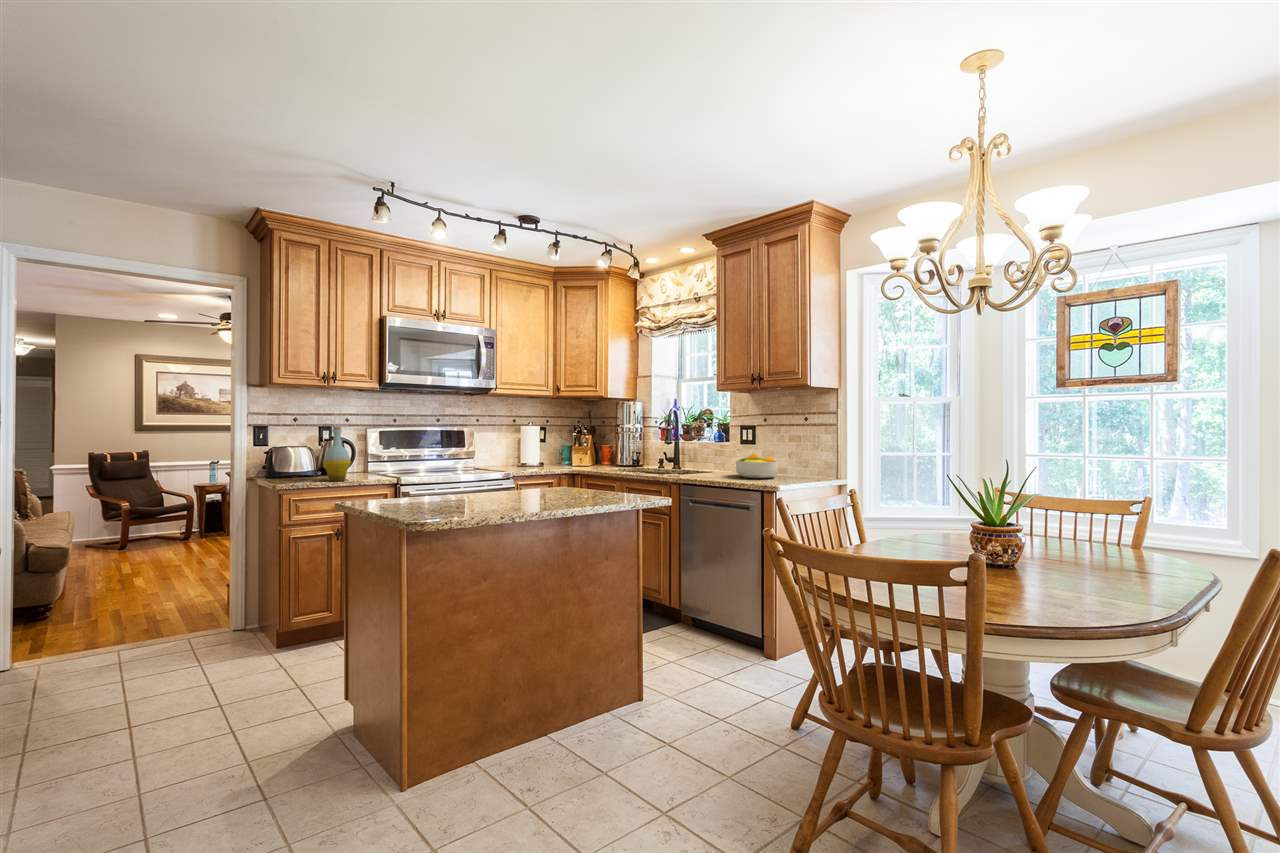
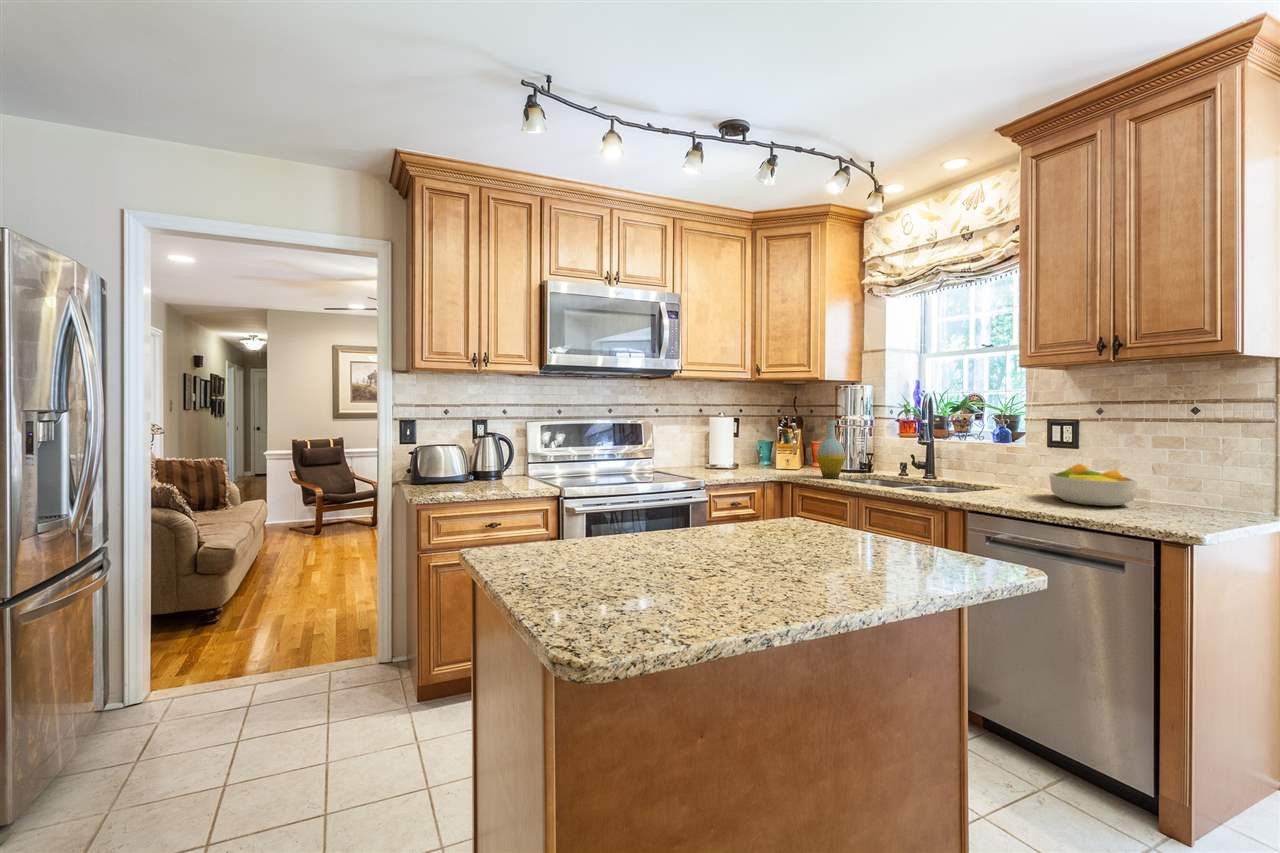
bottle: present [323,427,351,481] -> present [816,417,846,478]

